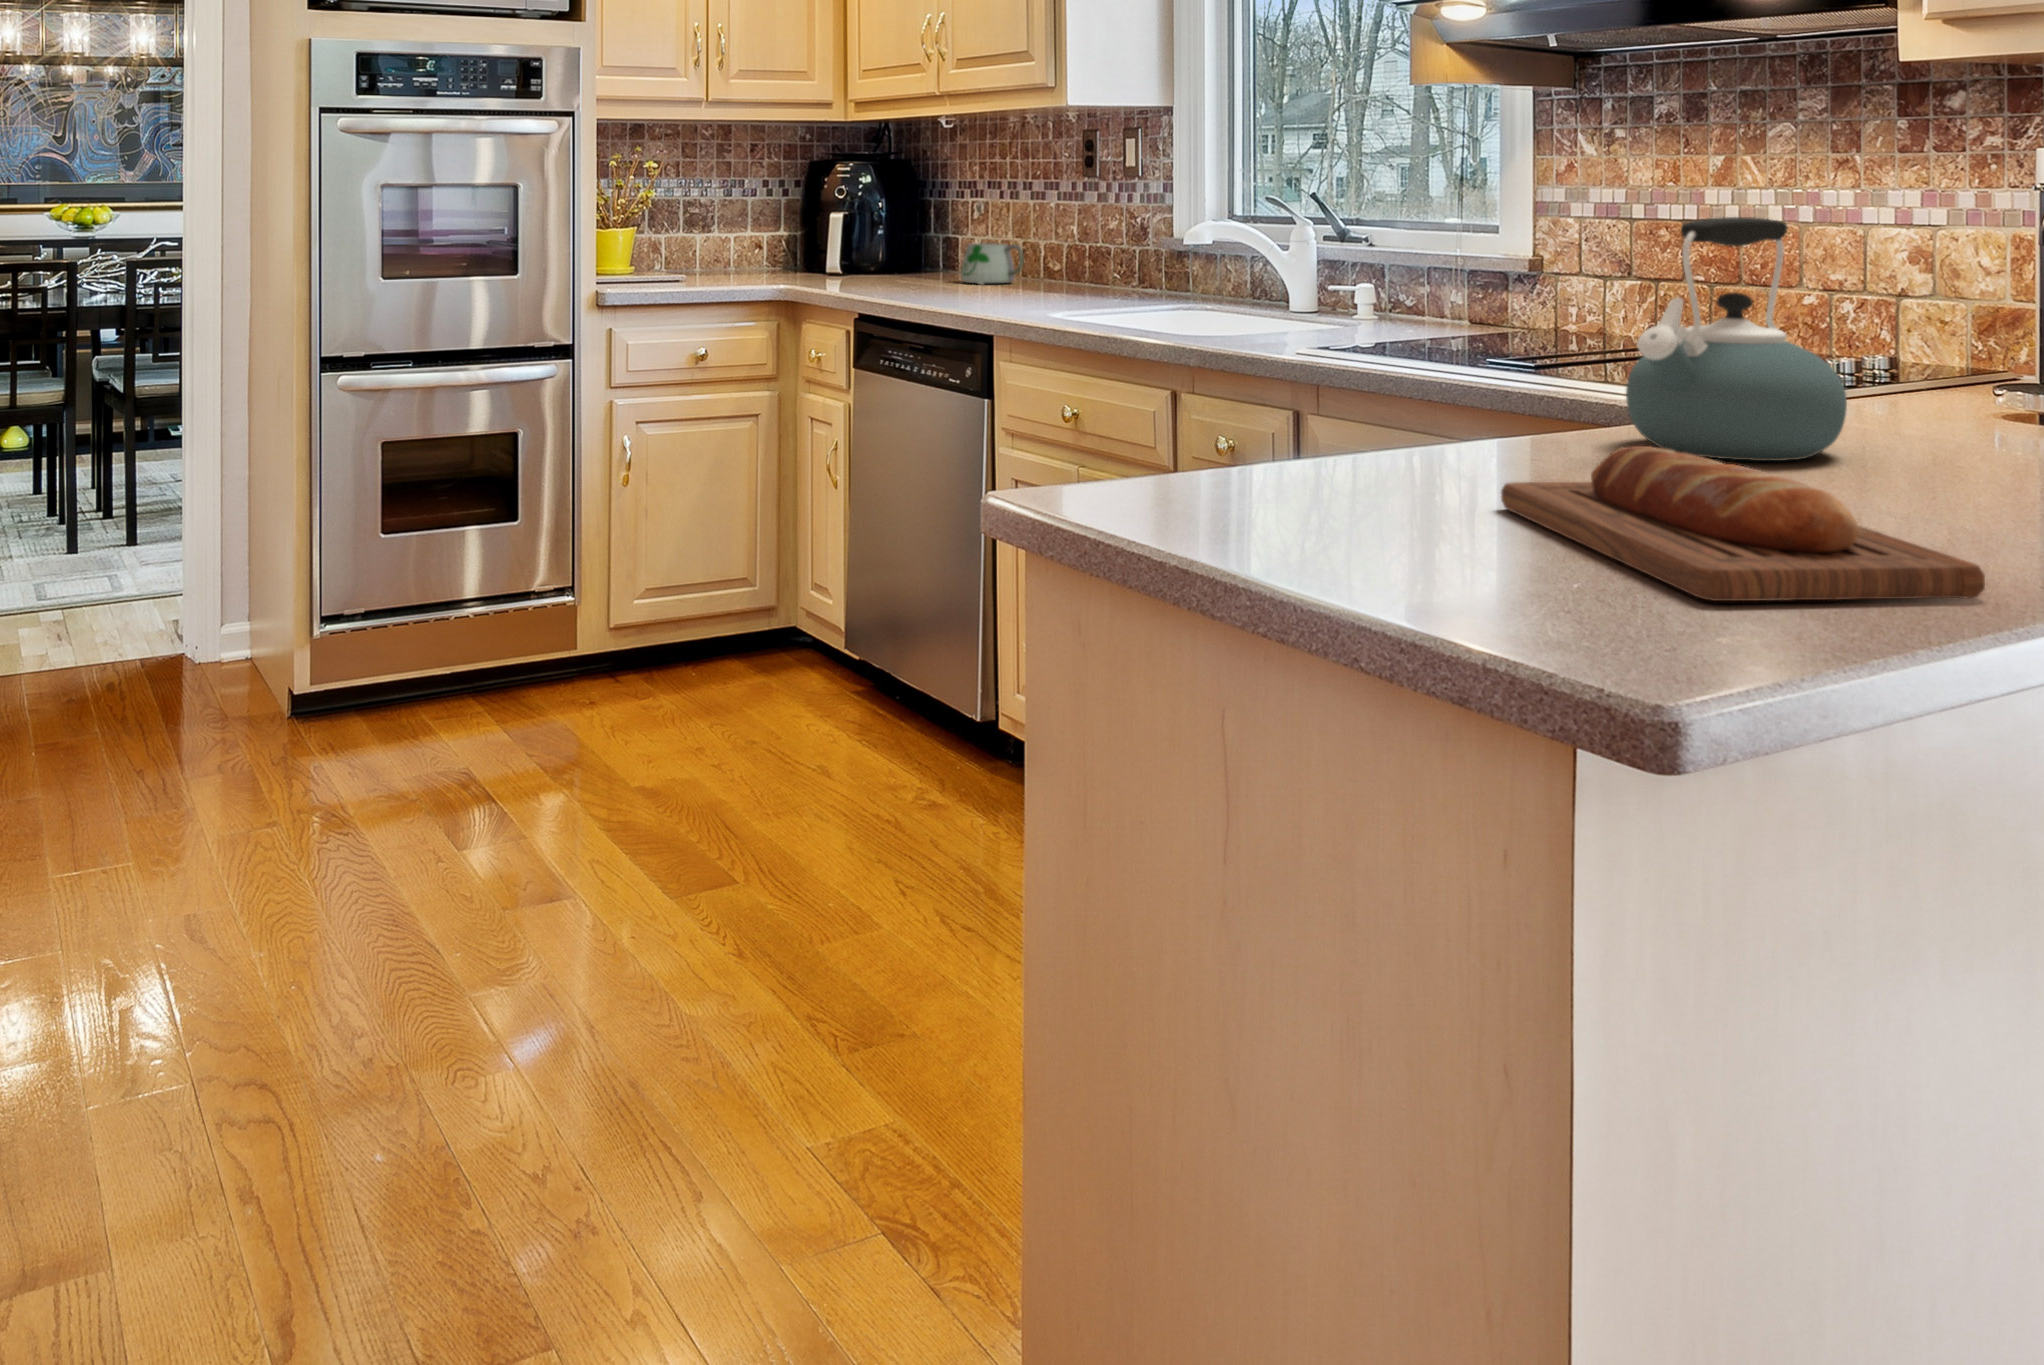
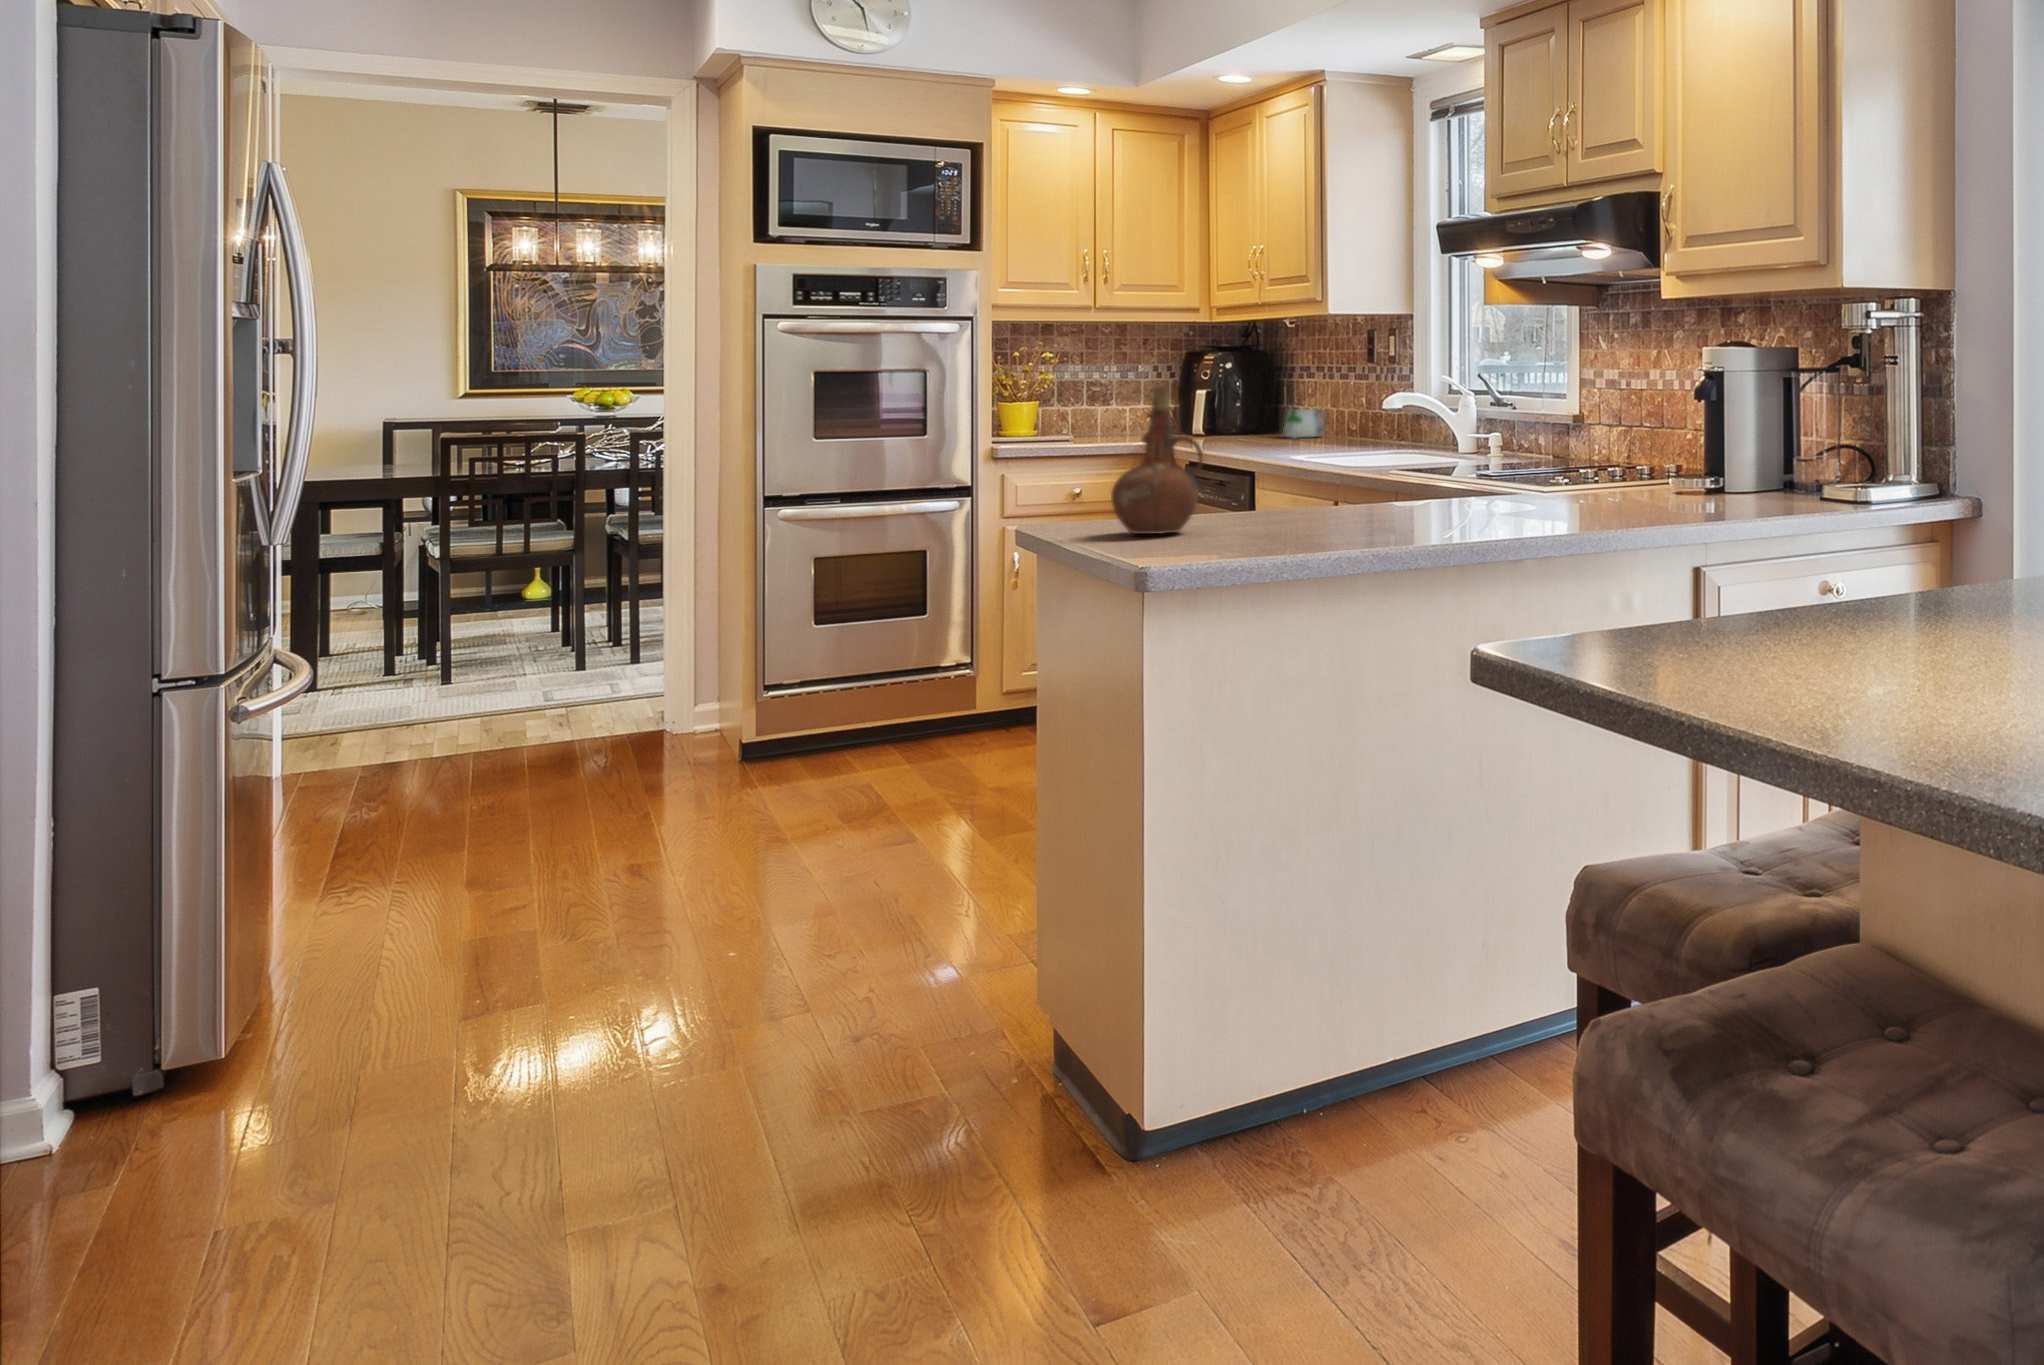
kettle: present [1626,217,1847,461] -> none [1423,384,1542,508]
ceramic pitcher: none [1177,219,1350,524] -> present [1111,387,1203,534]
bread loaf: present [1501,446,1985,601] -> none [1279,493,1411,549]

